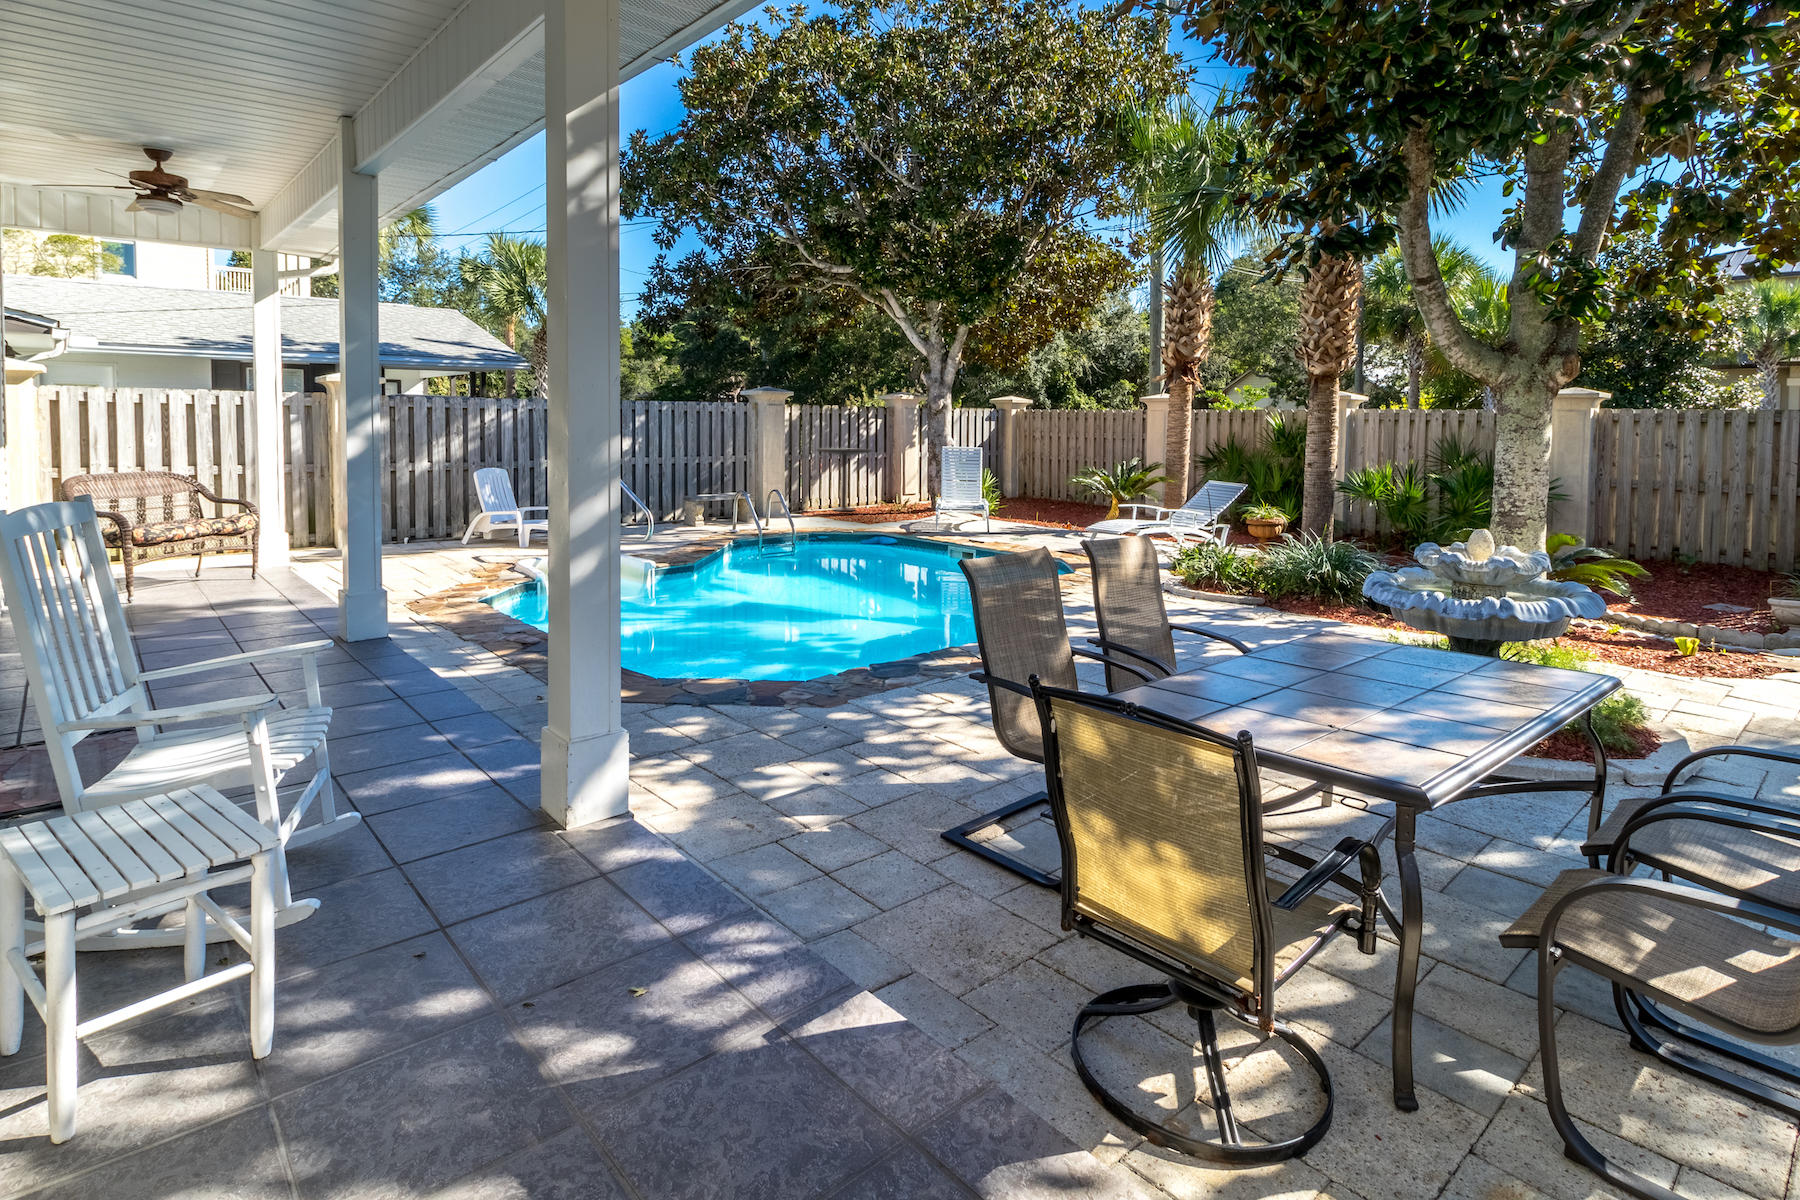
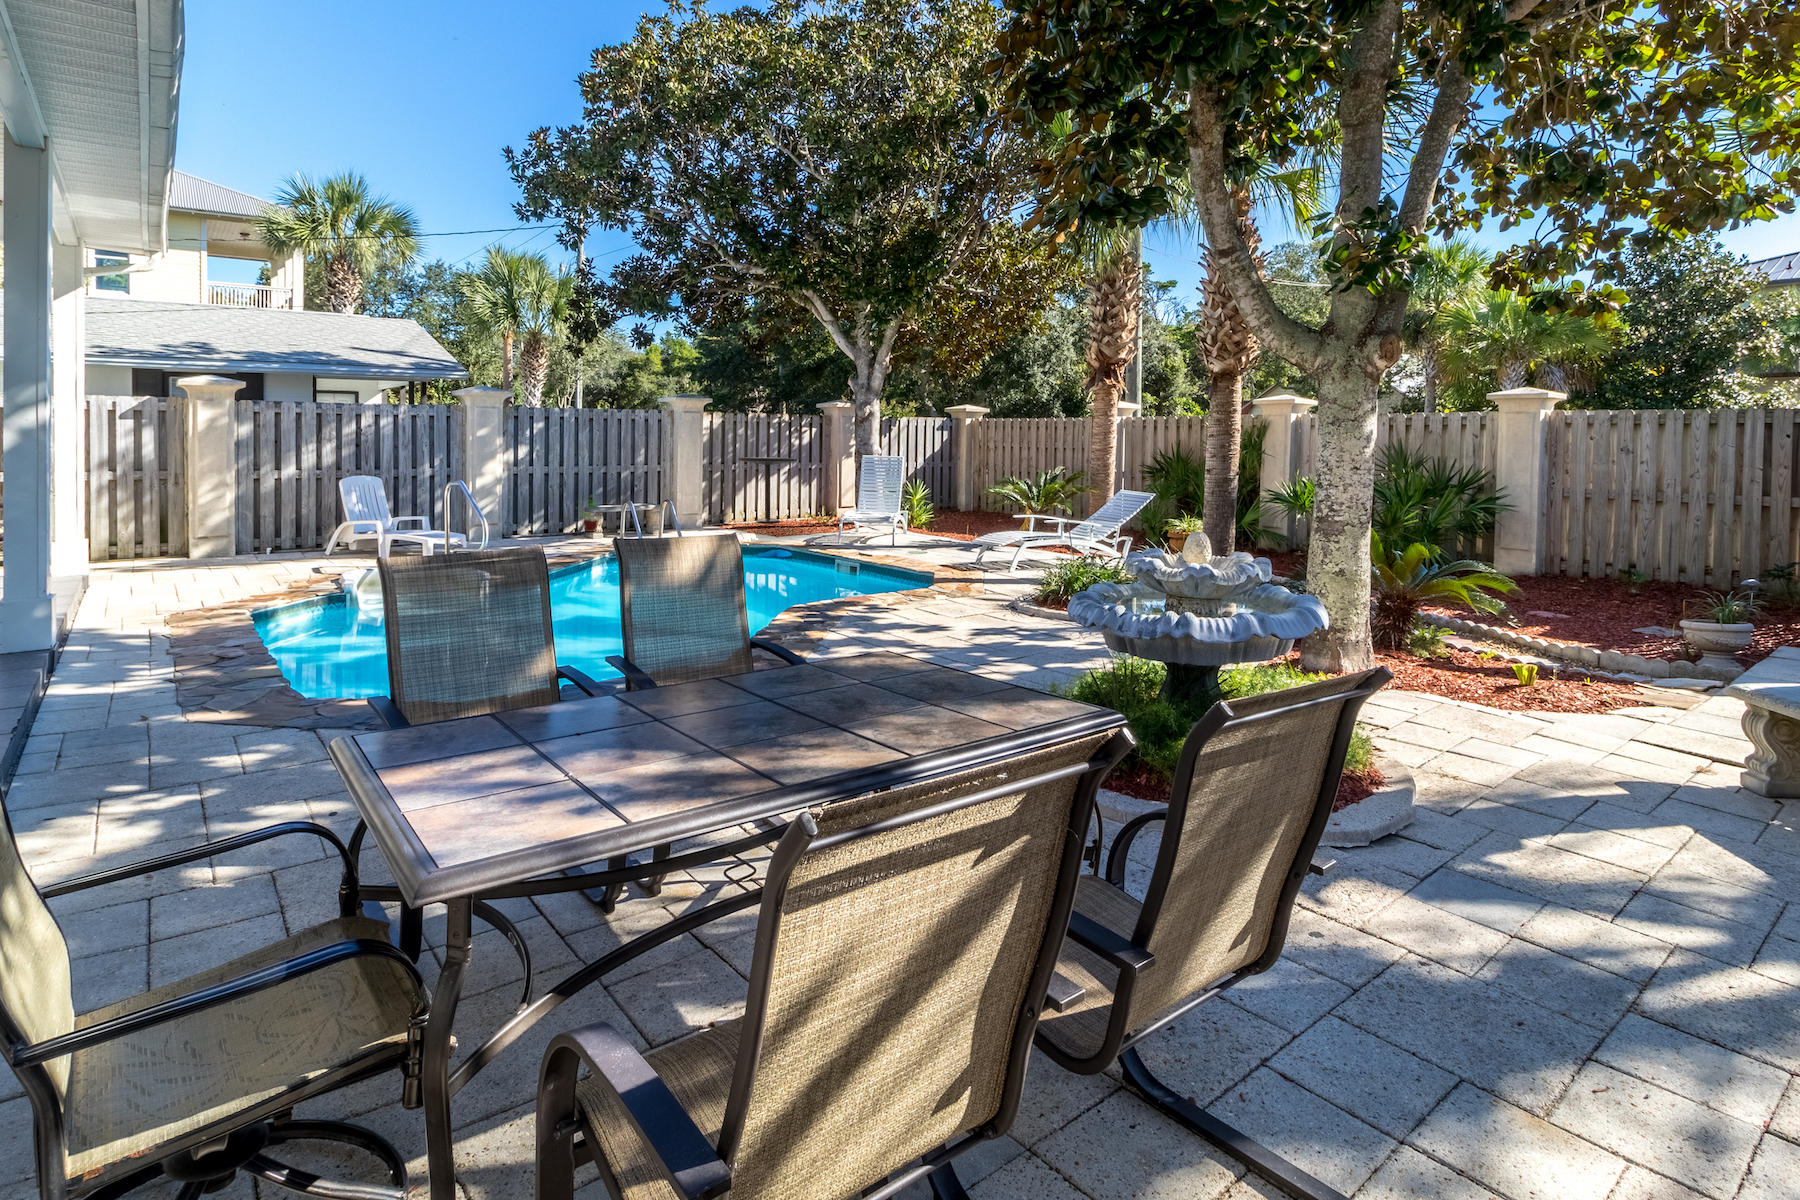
potted plant: none [672,483,703,521] -> present [581,495,598,532]

